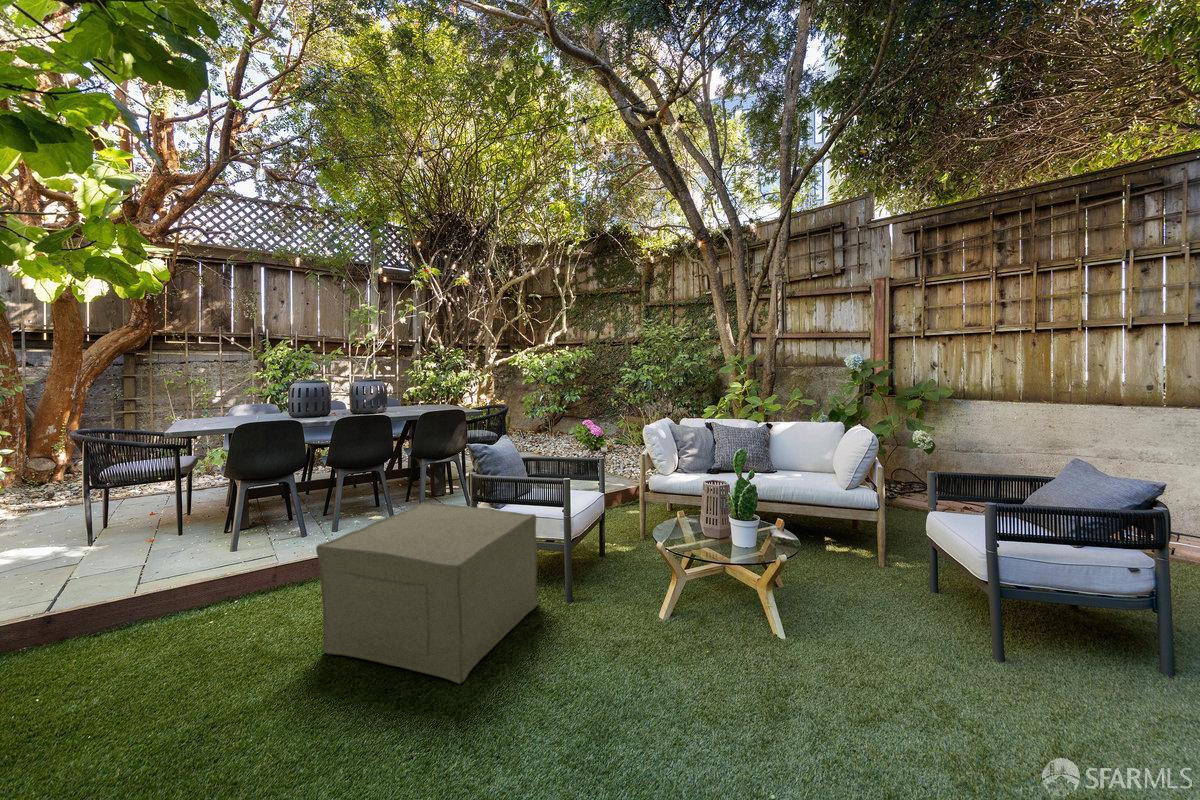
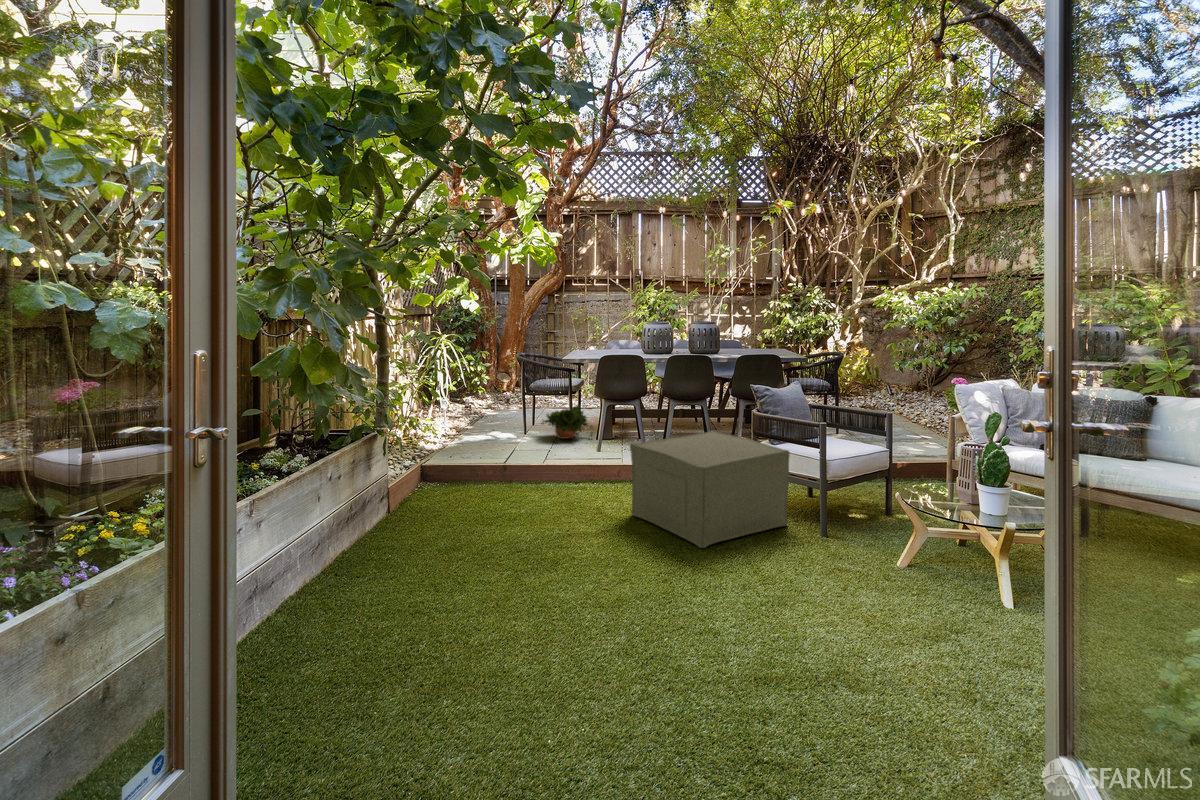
potted plant: none [119,491,226,552] -> present [542,405,593,441]

